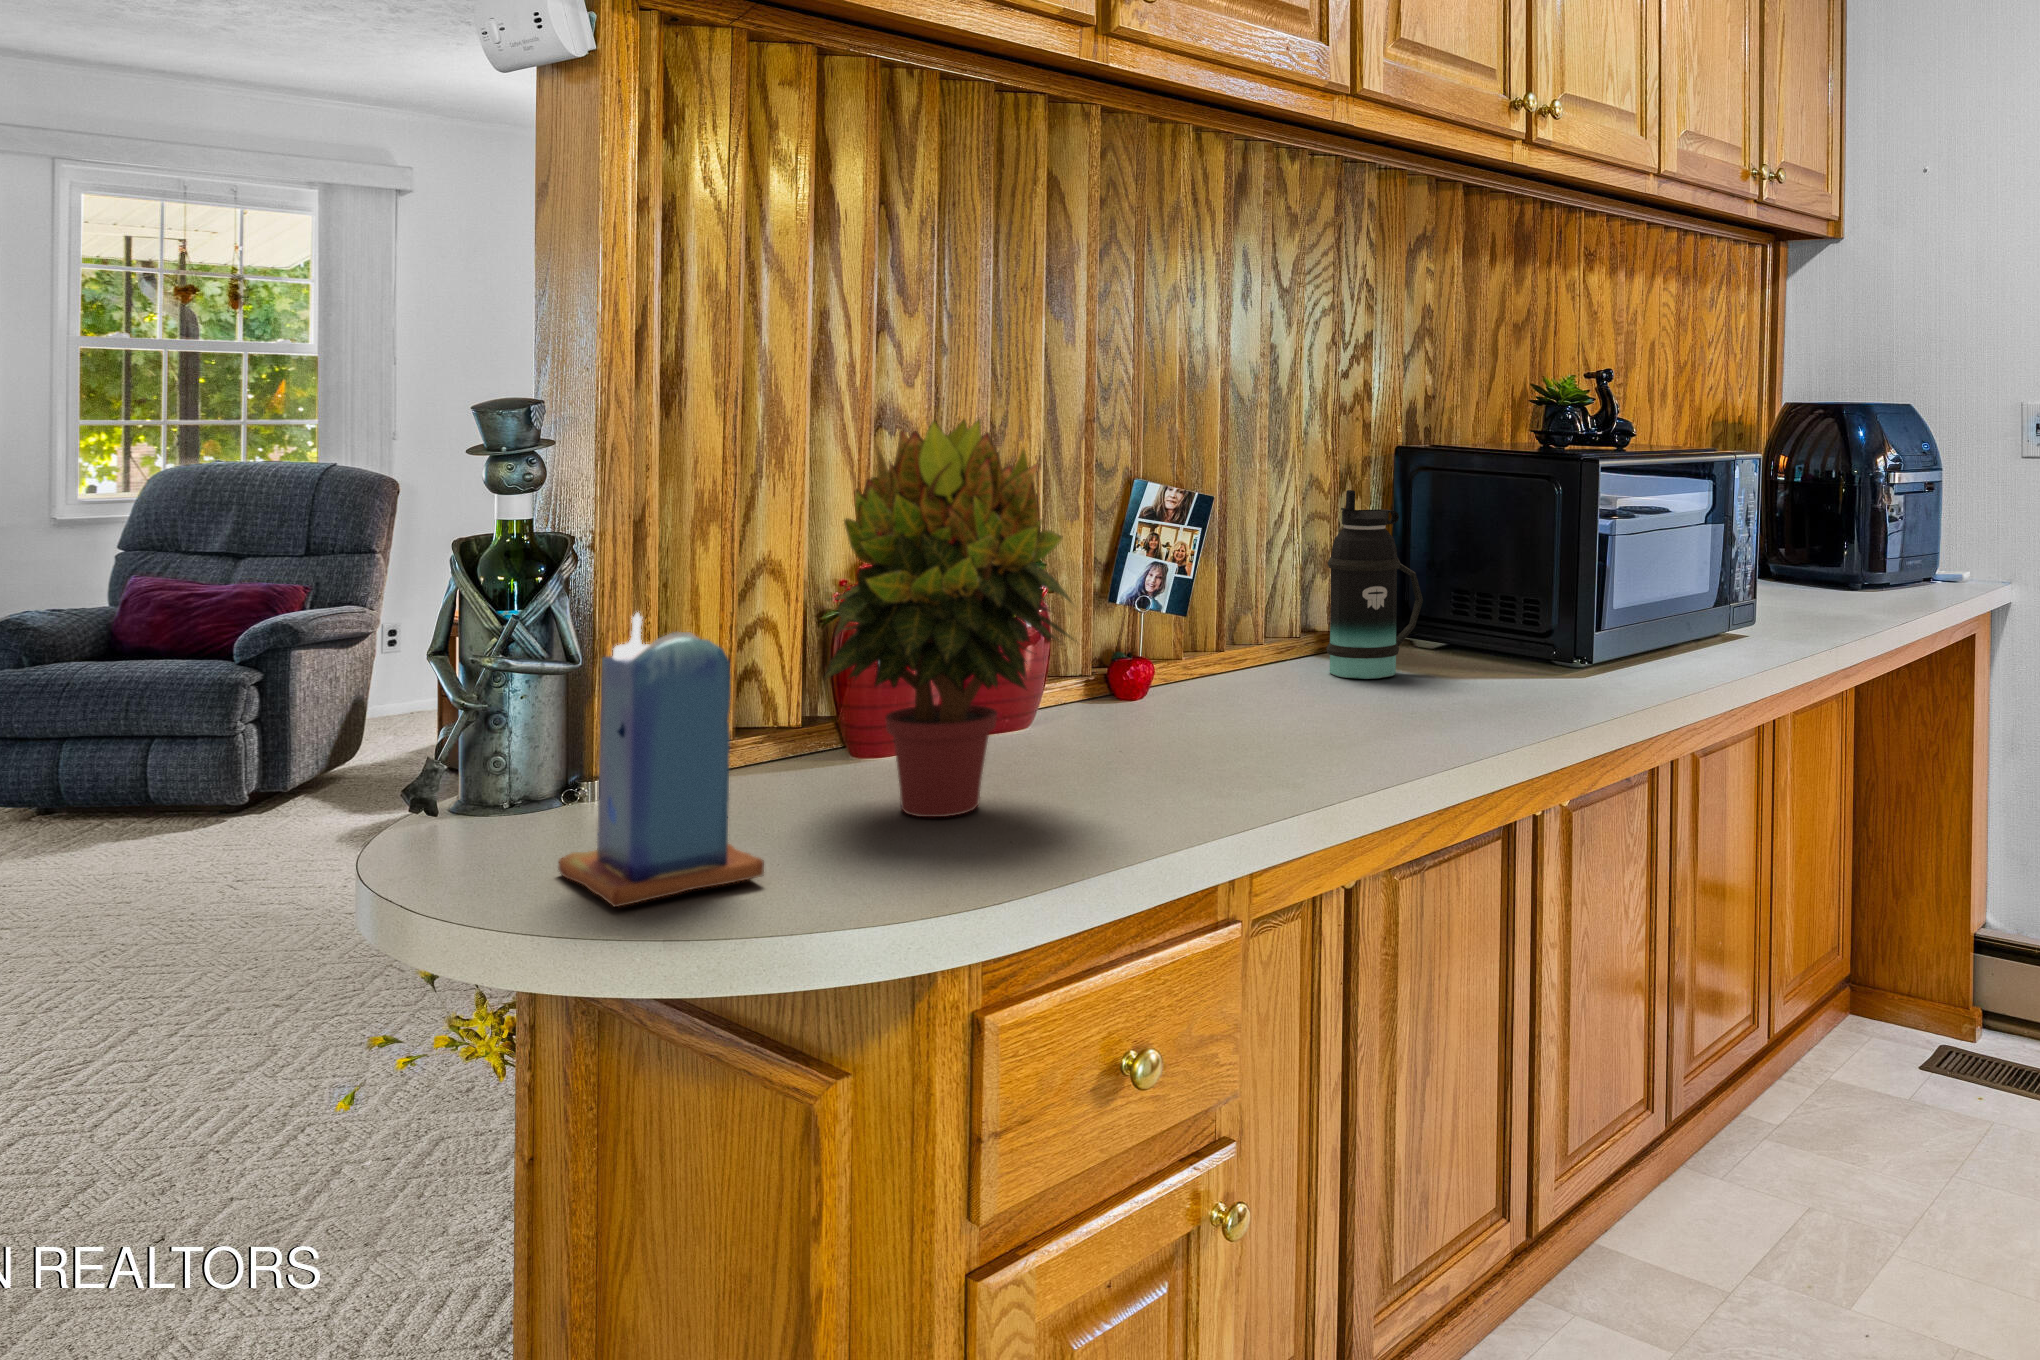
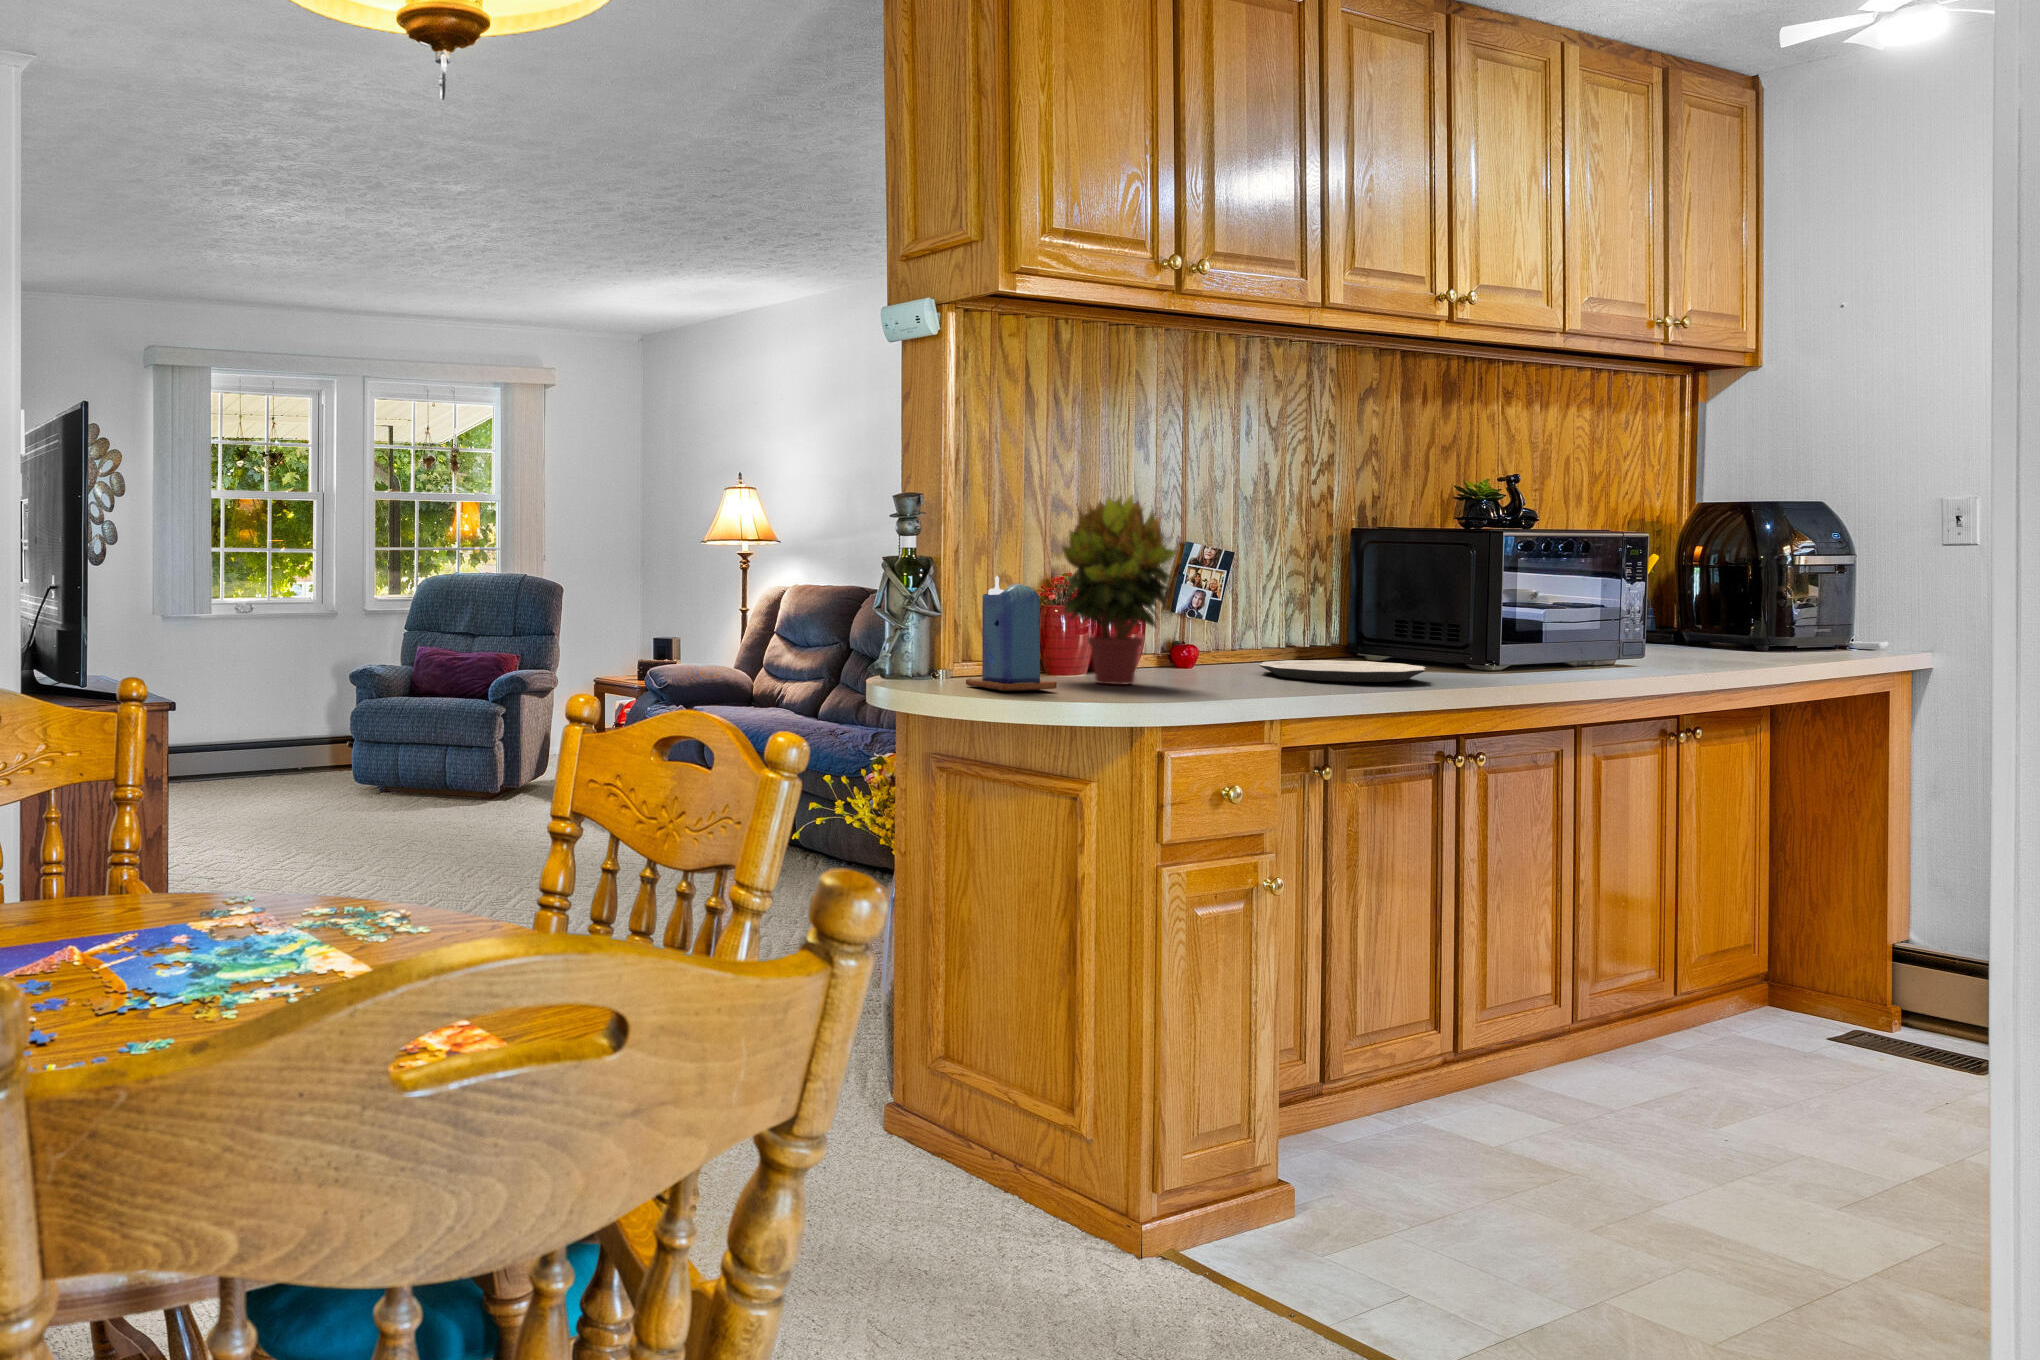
bottle: present [1326,490,1423,679] -> none [1307,551,1375,666]
plate: none [1240,683,1497,747] -> present [1259,660,1426,682]

